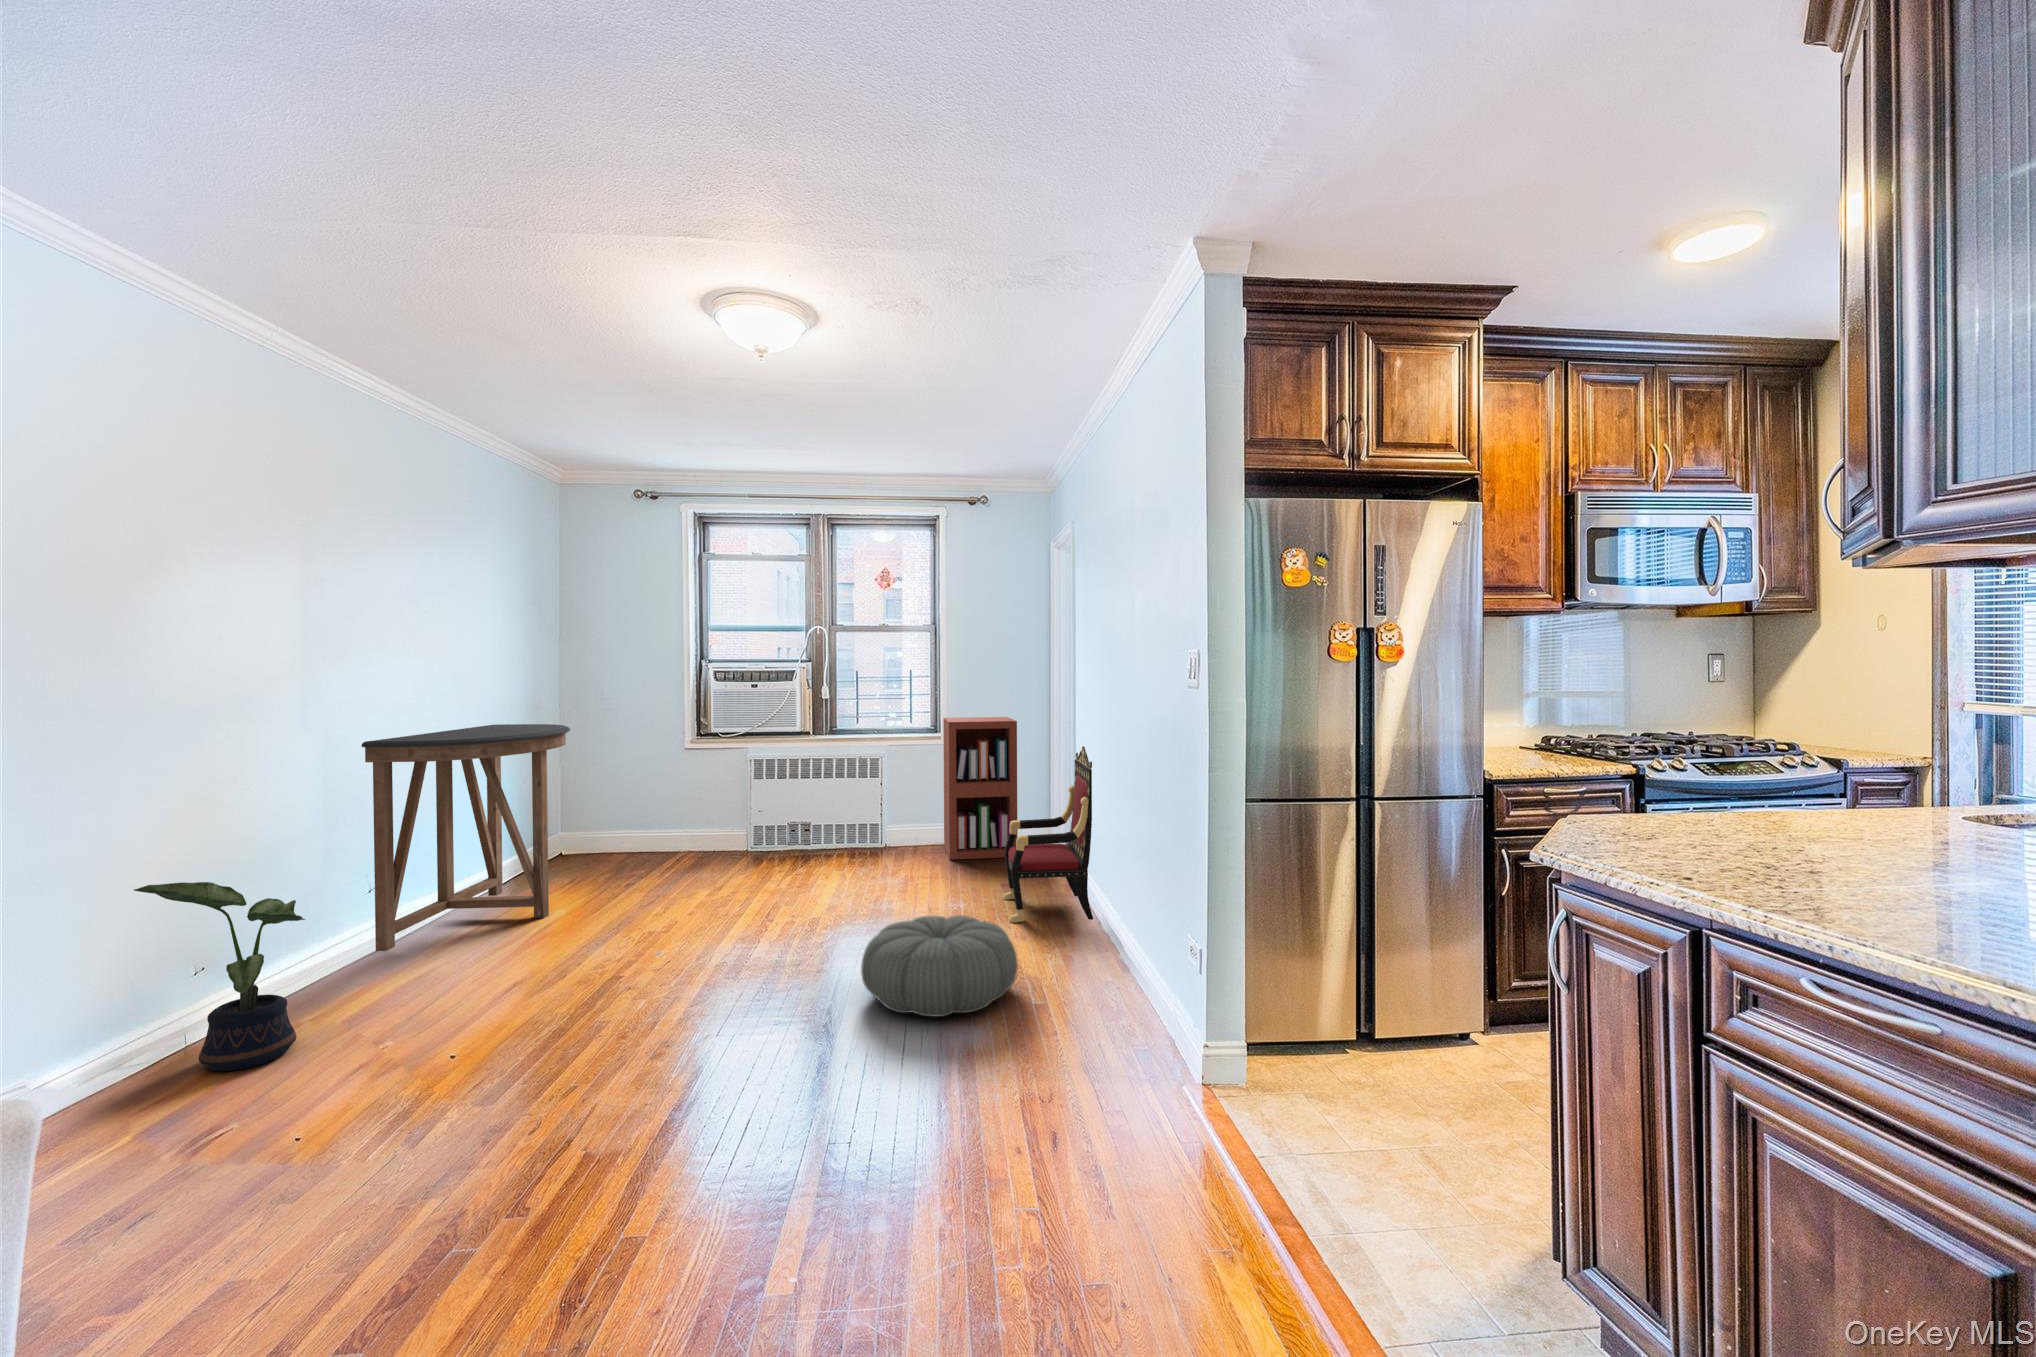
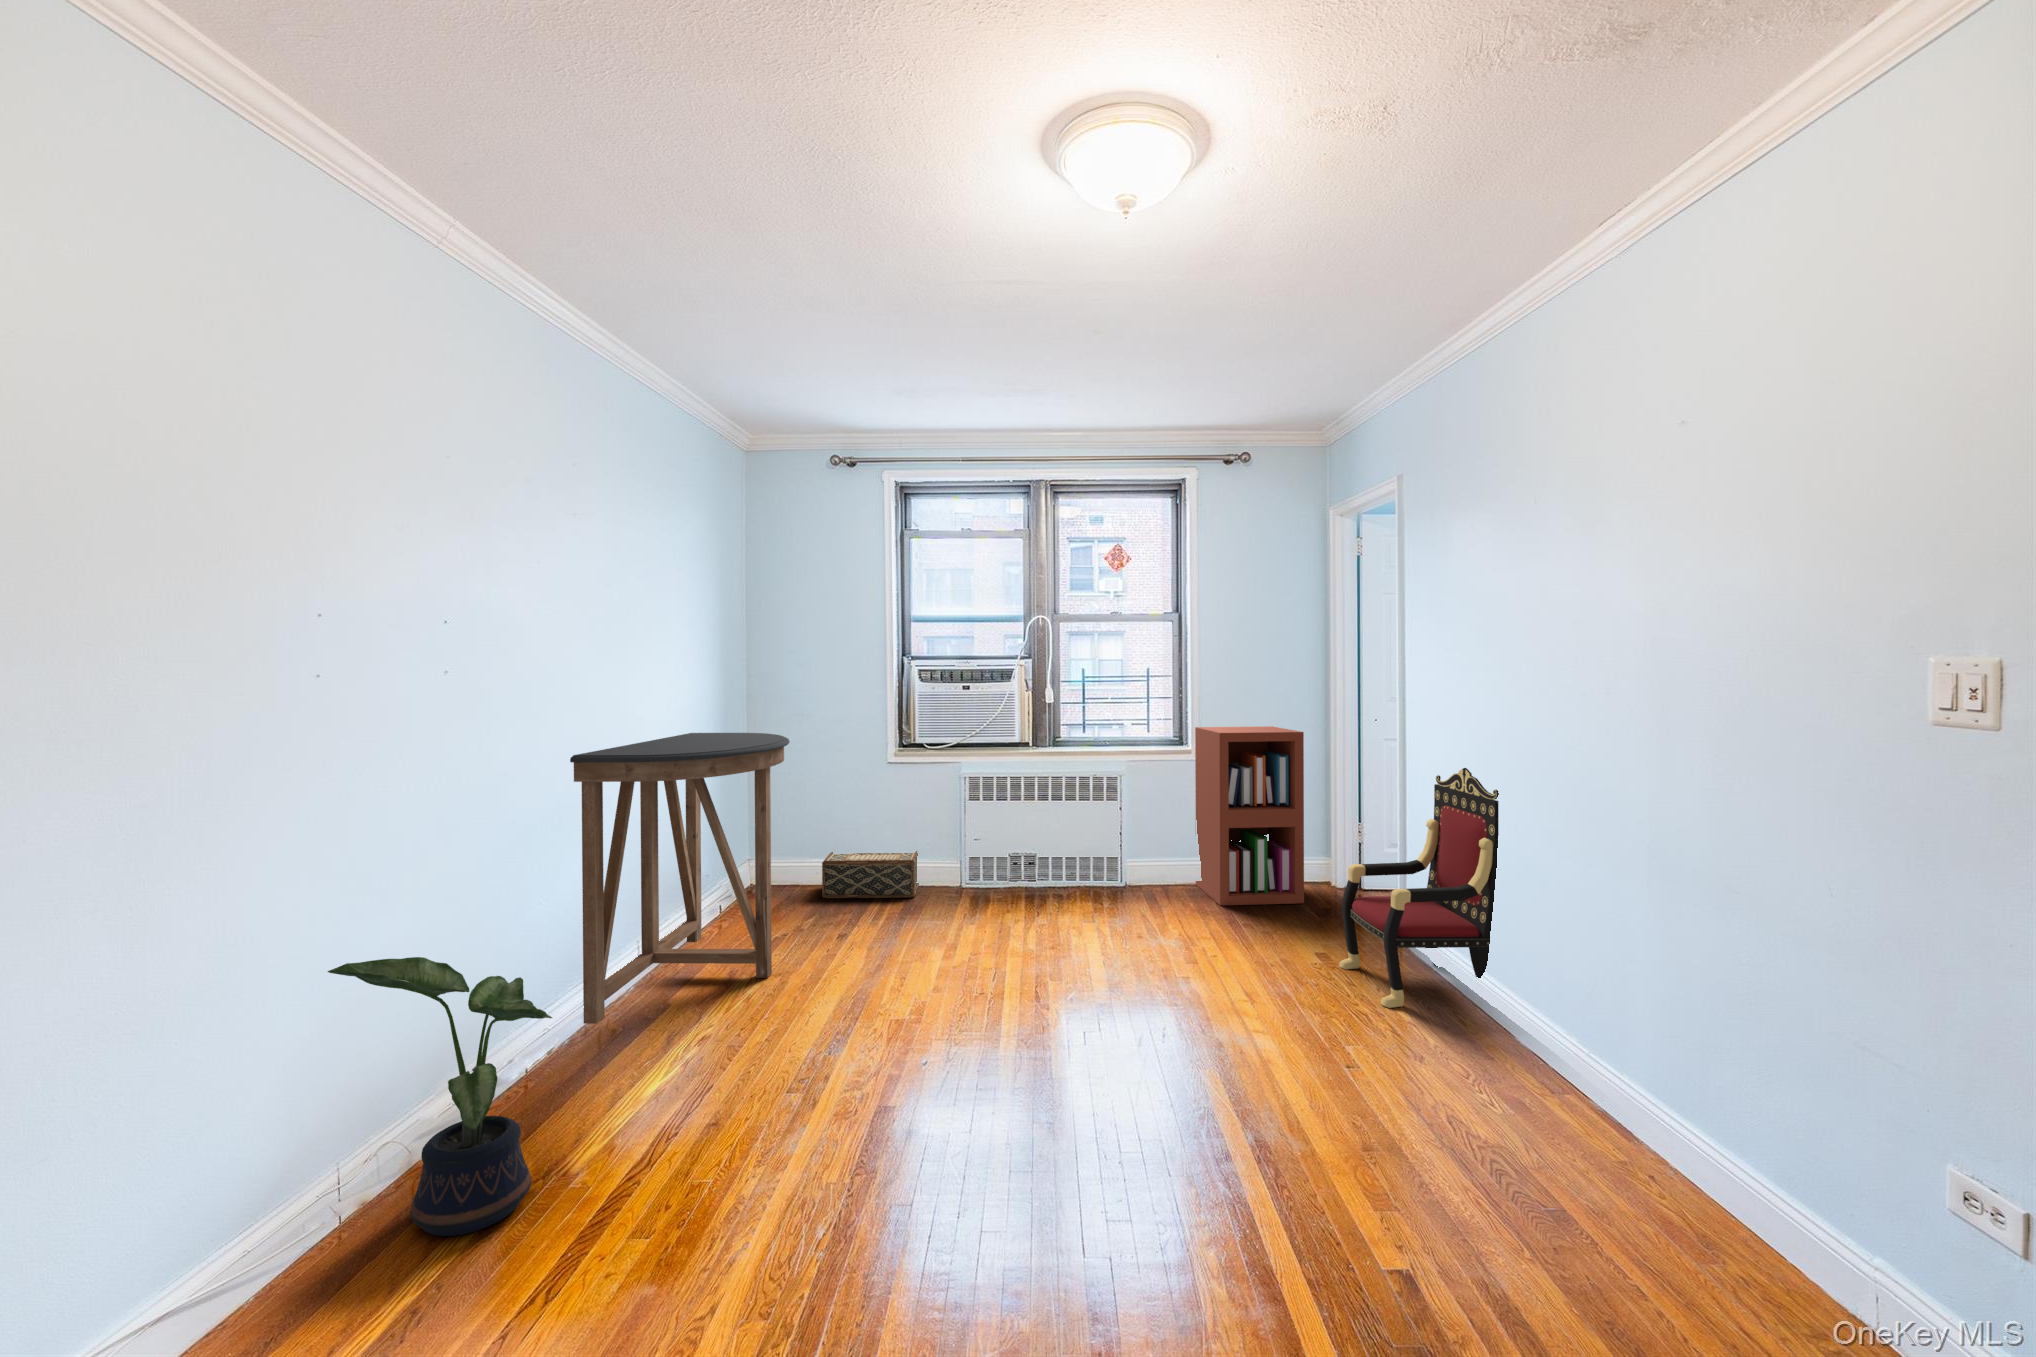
woven basket: none [623,822,713,862] -> present [822,851,919,898]
pouf: present [861,915,1018,1017] -> none [1281,1013,1527,1186]

